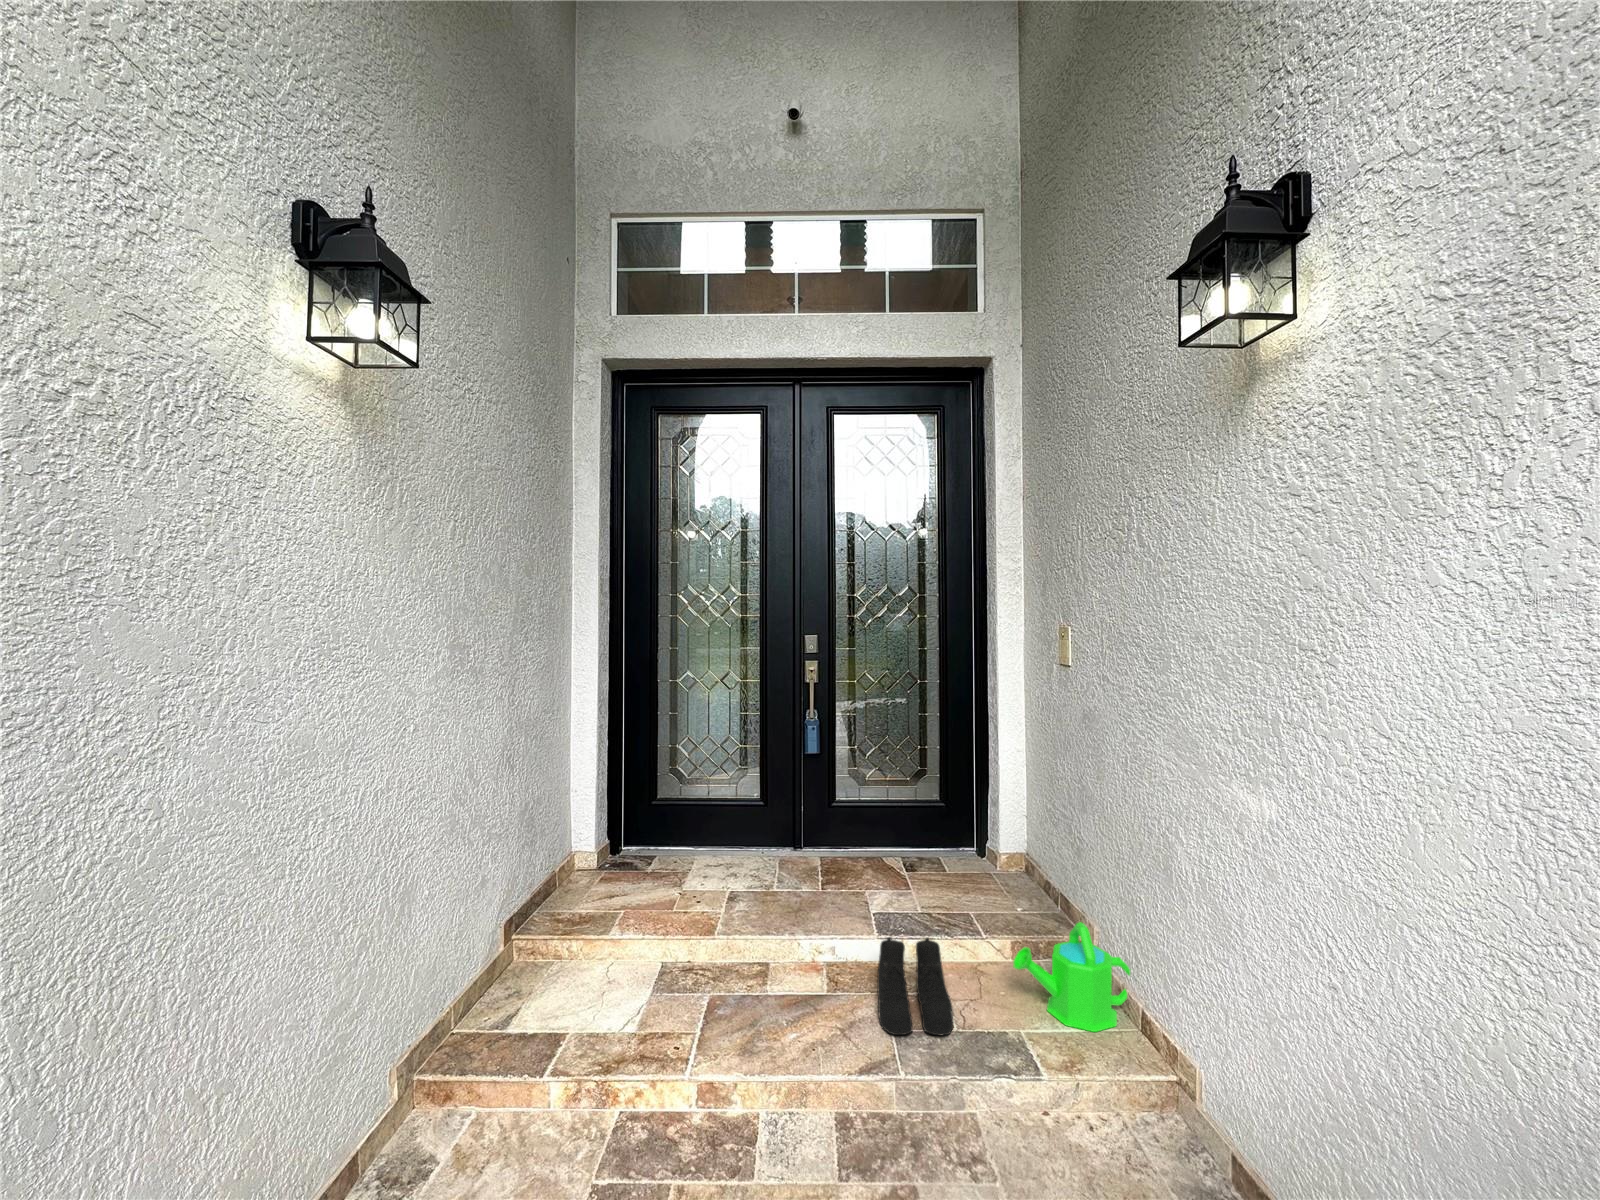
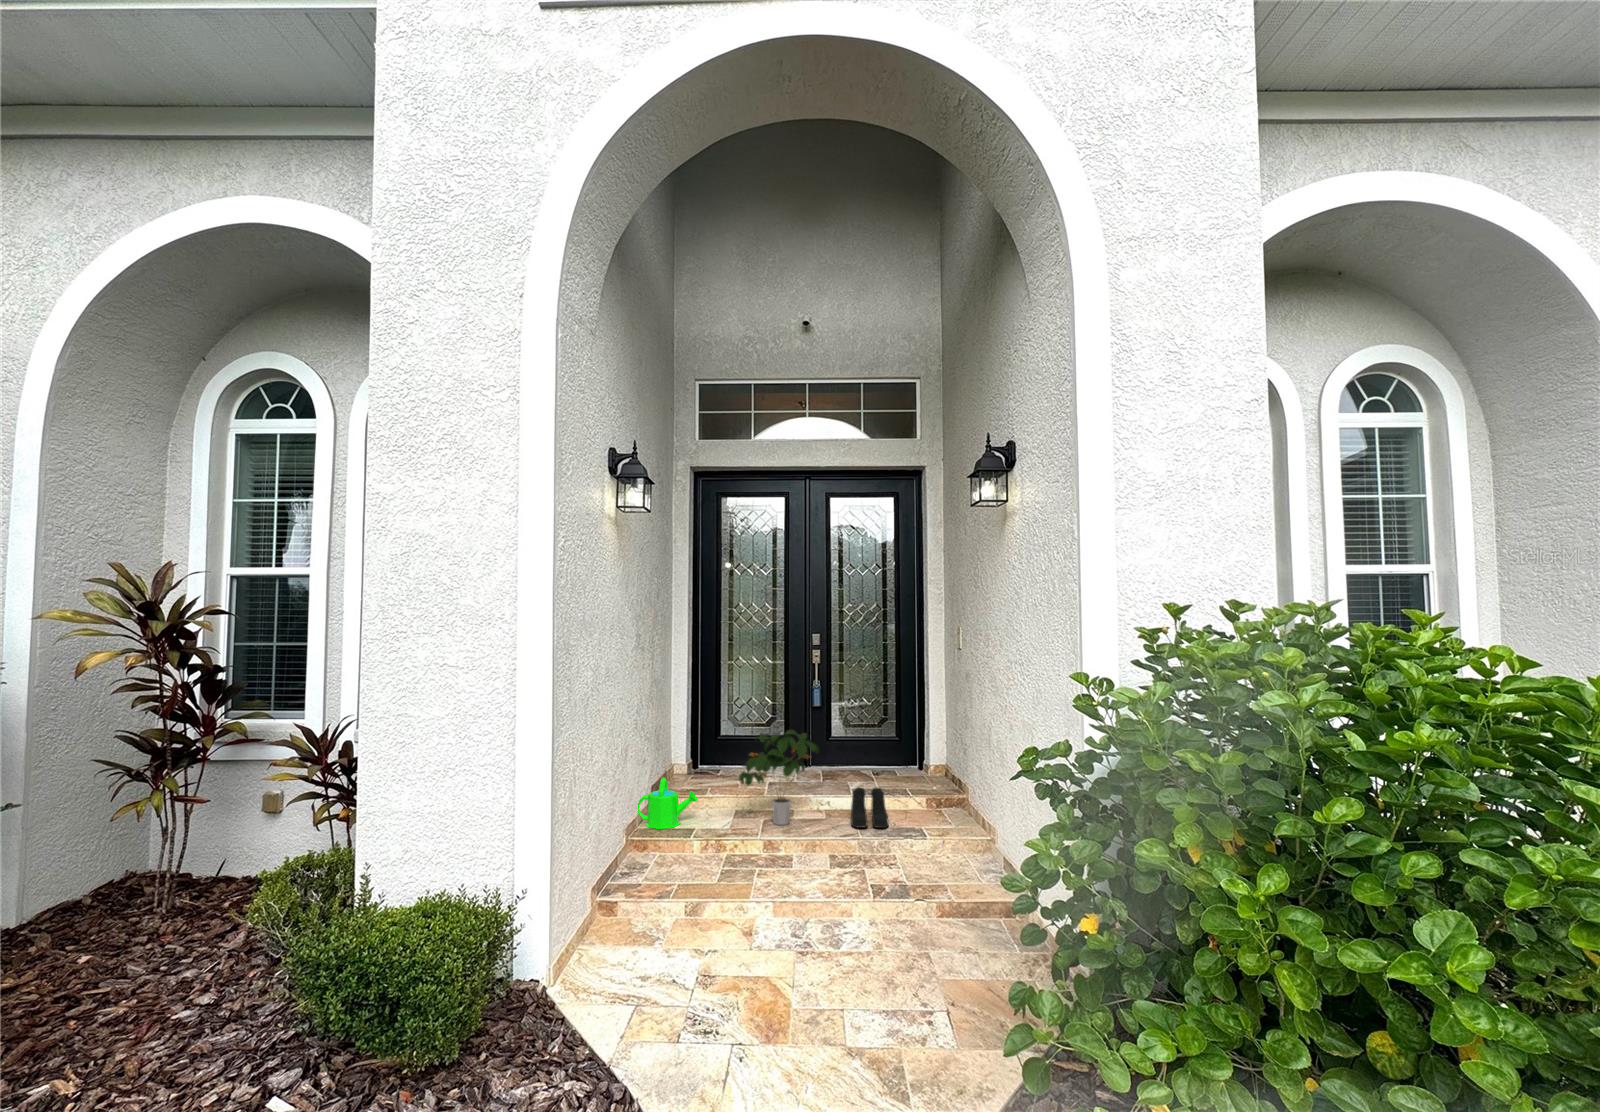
potted plant: none [655,830,816,1021] -> present [739,730,819,825]
watering can: present [1013,922,1130,1032] -> present [637,778,698,829]

